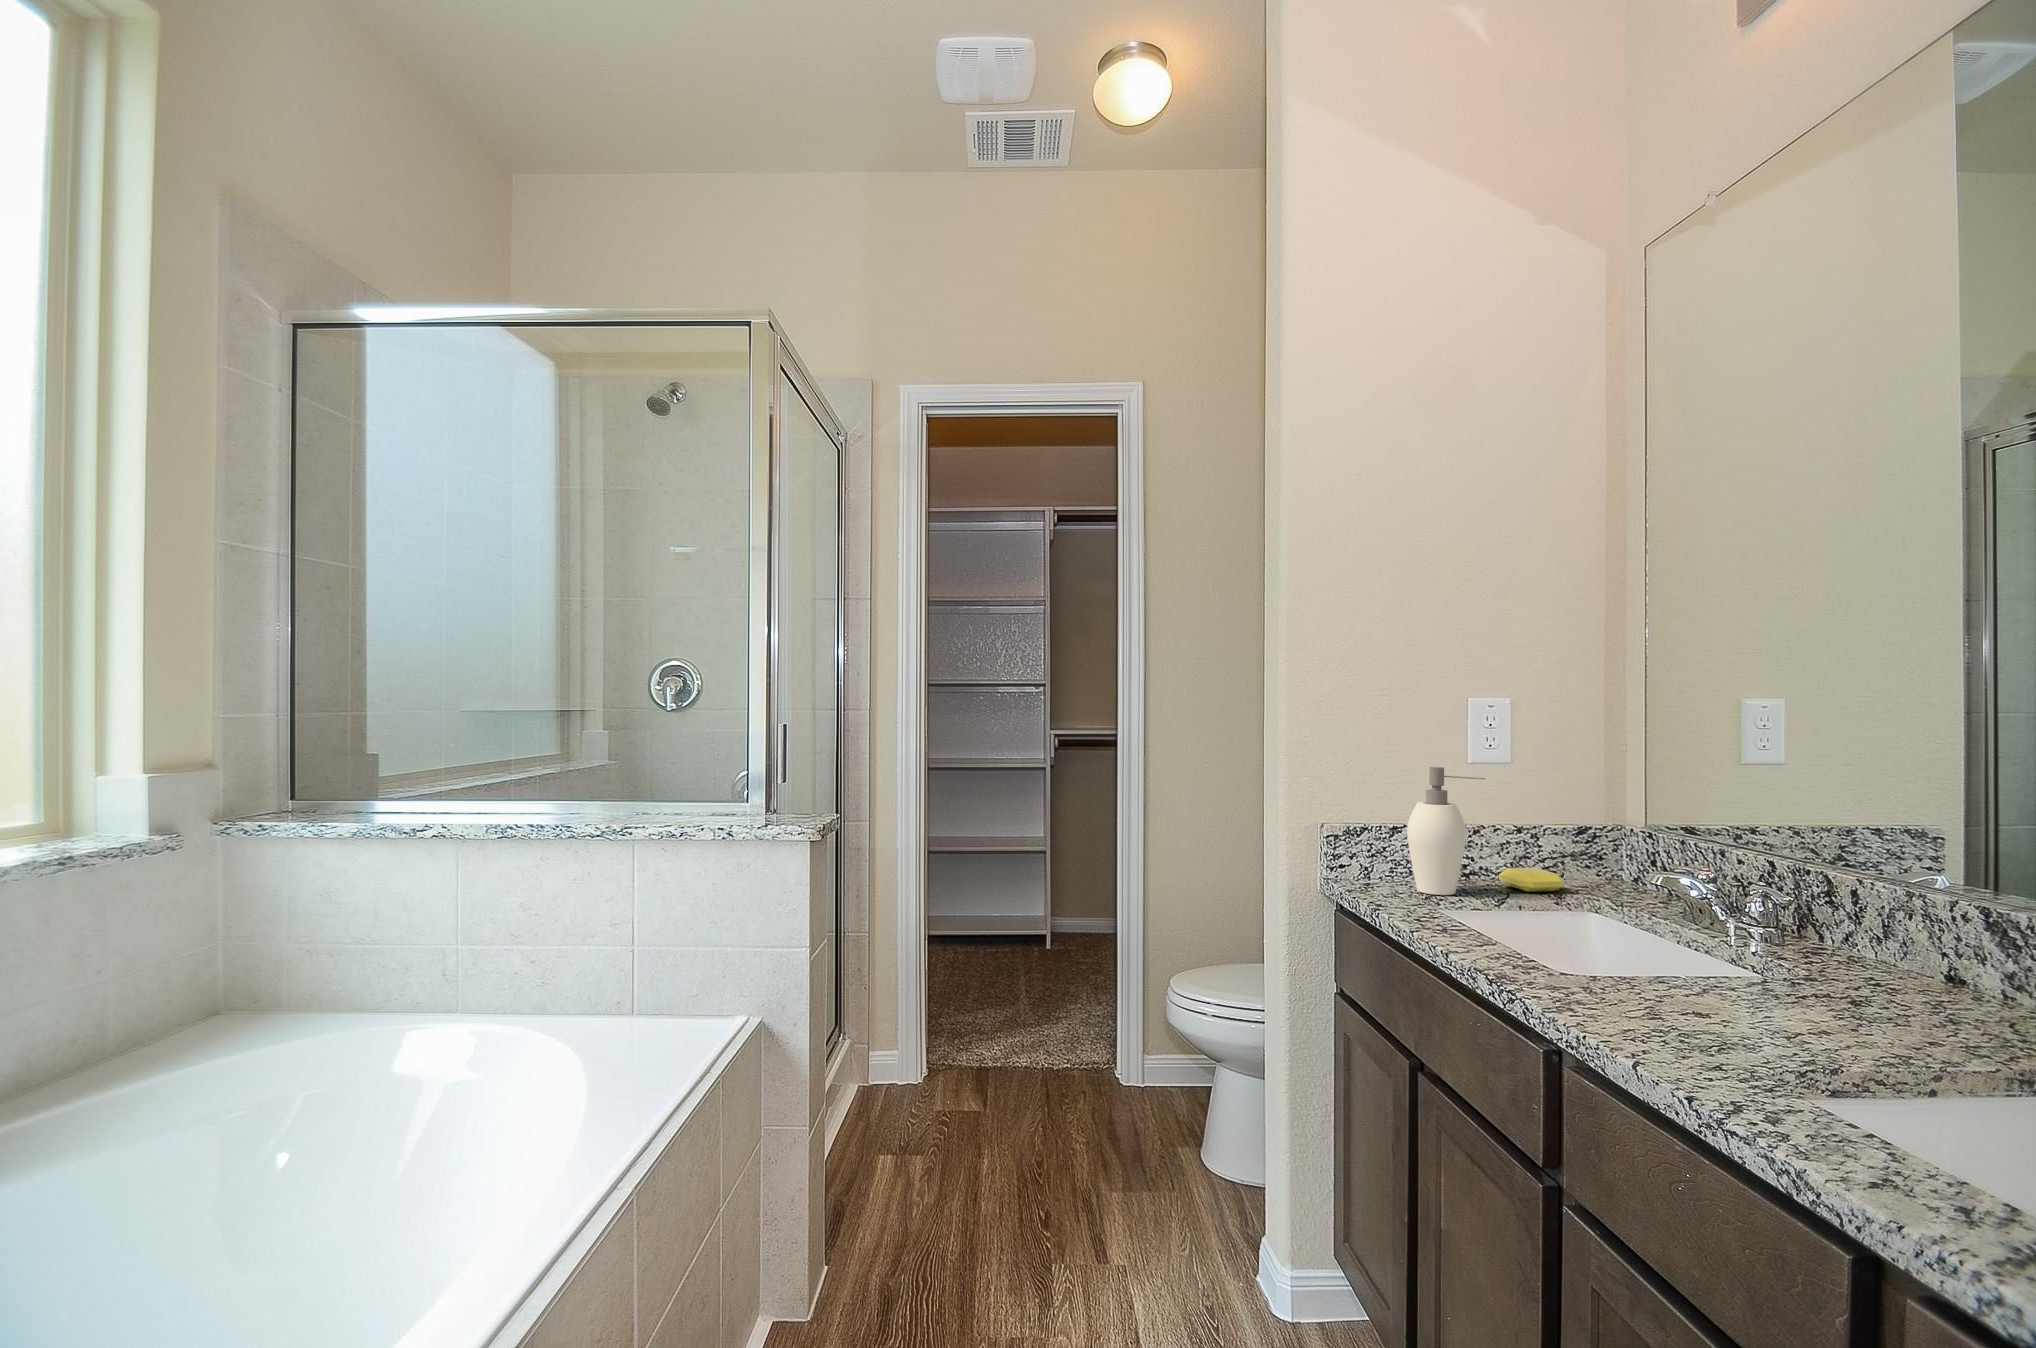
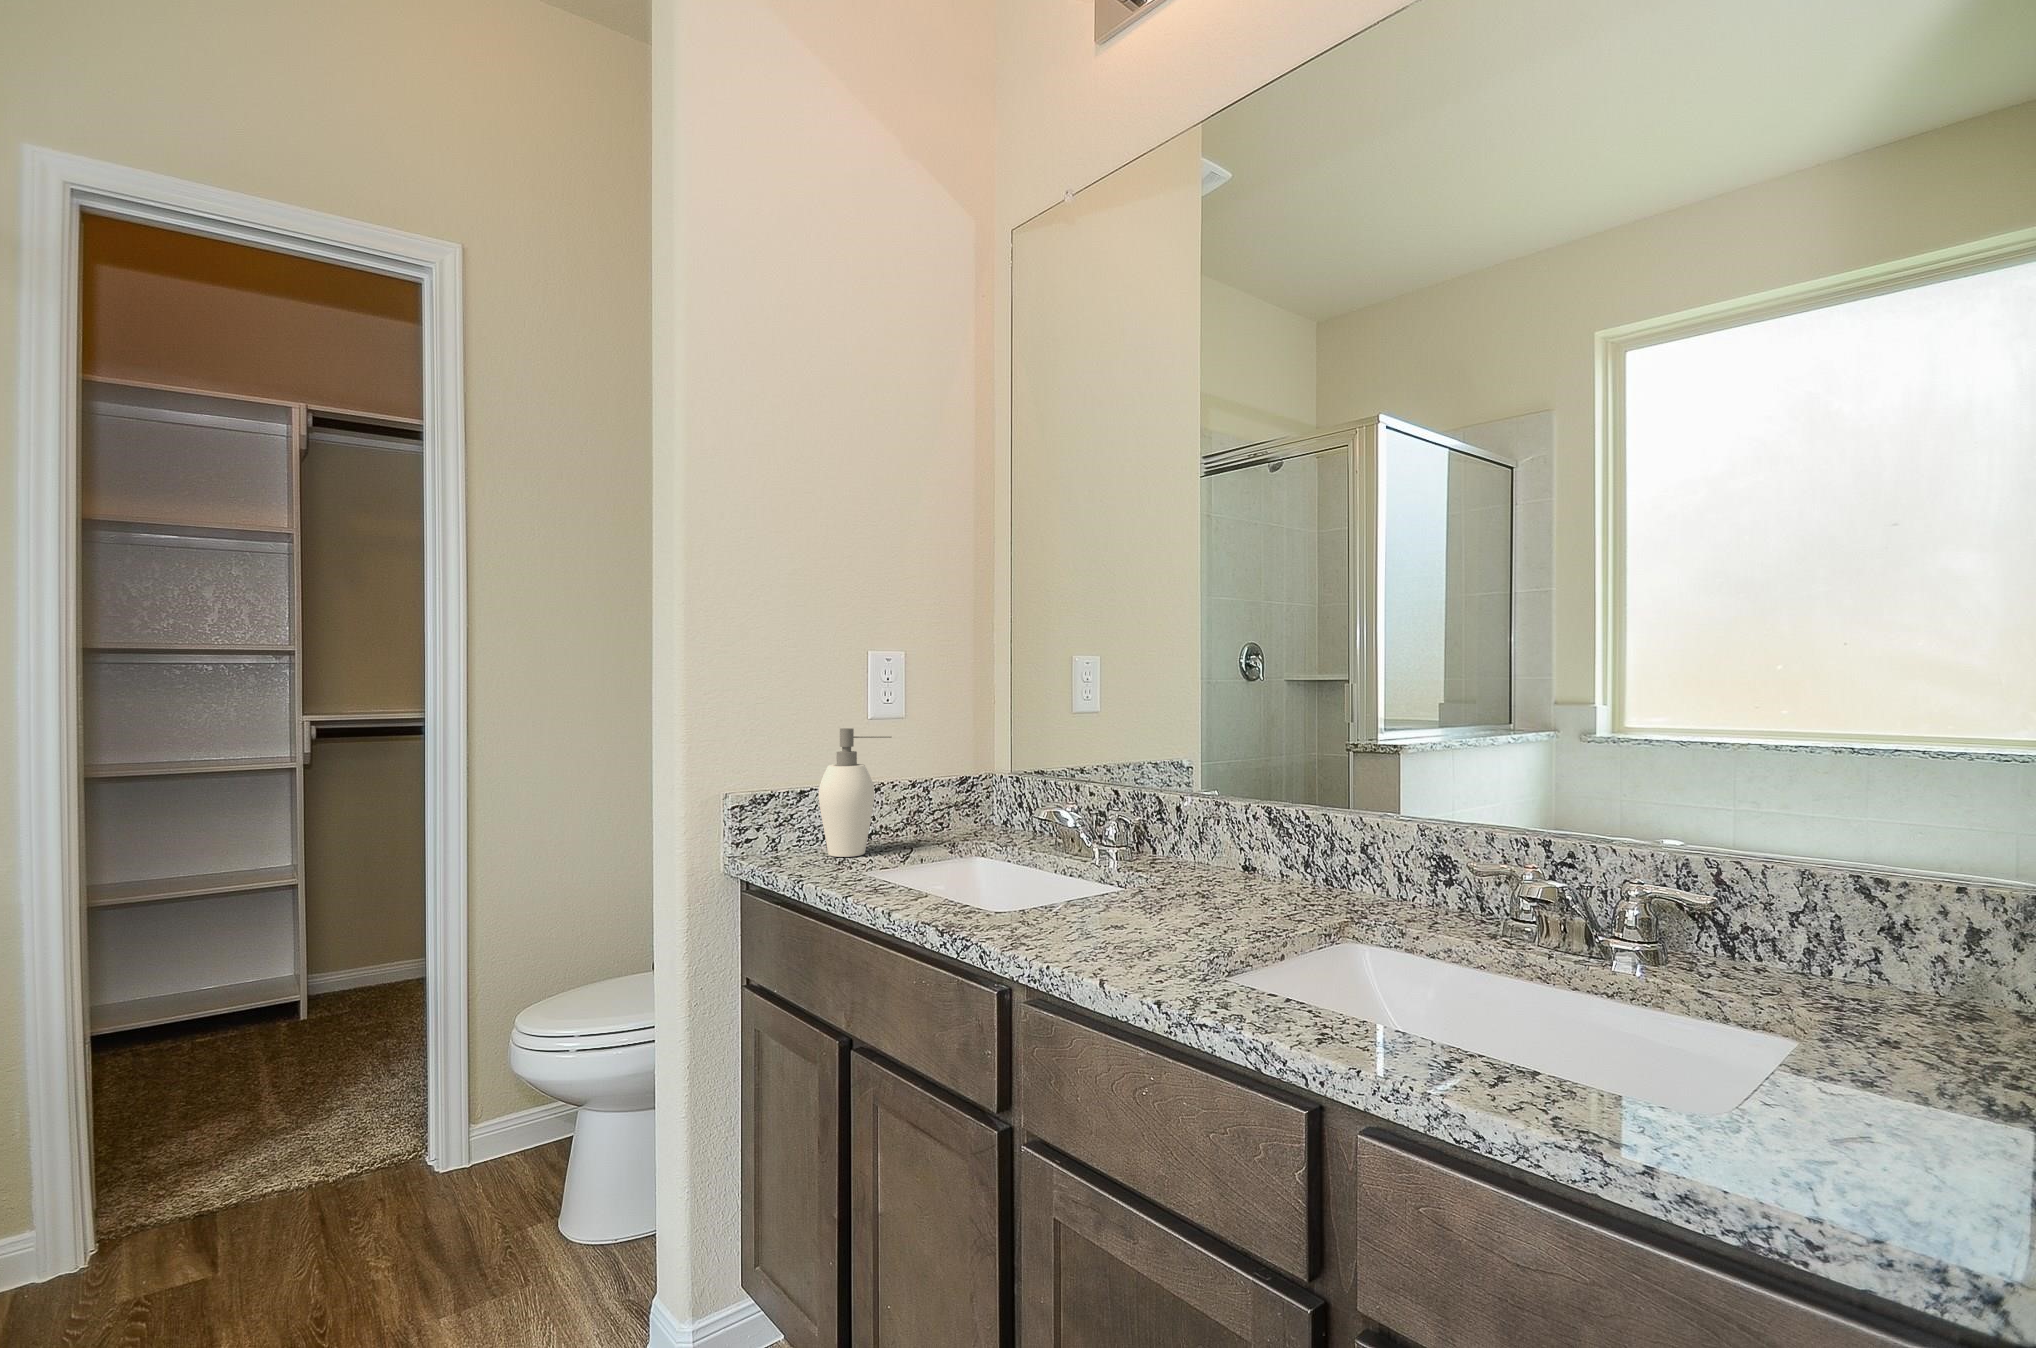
soap bar: present [1499,868,1564,892] -> none [898,820,953,843]

